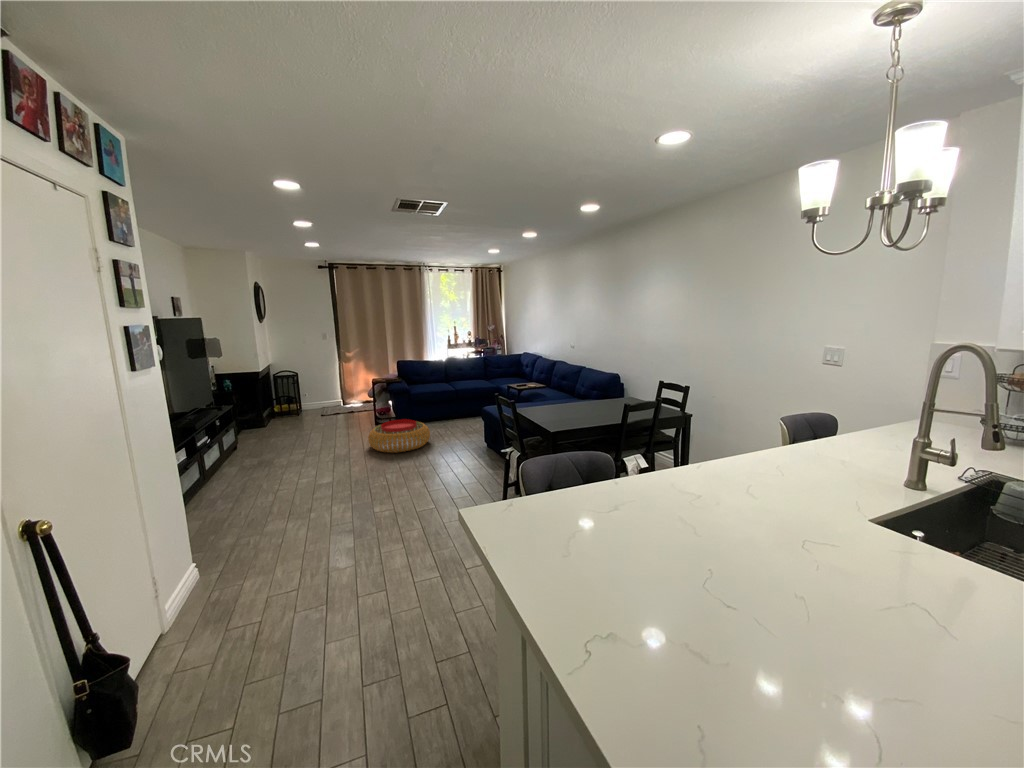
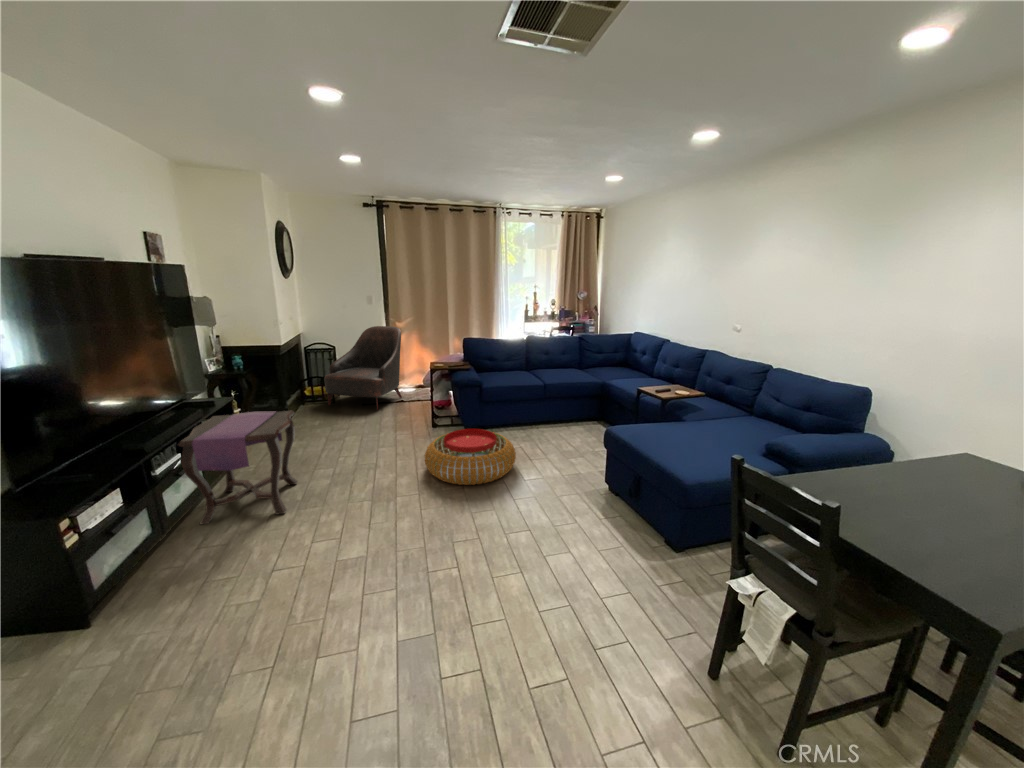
armchair: none [291,356,353,418] -> present [324,326,402,410]
side table: none [210,410,281,480] -> present [178,411,297,524]

